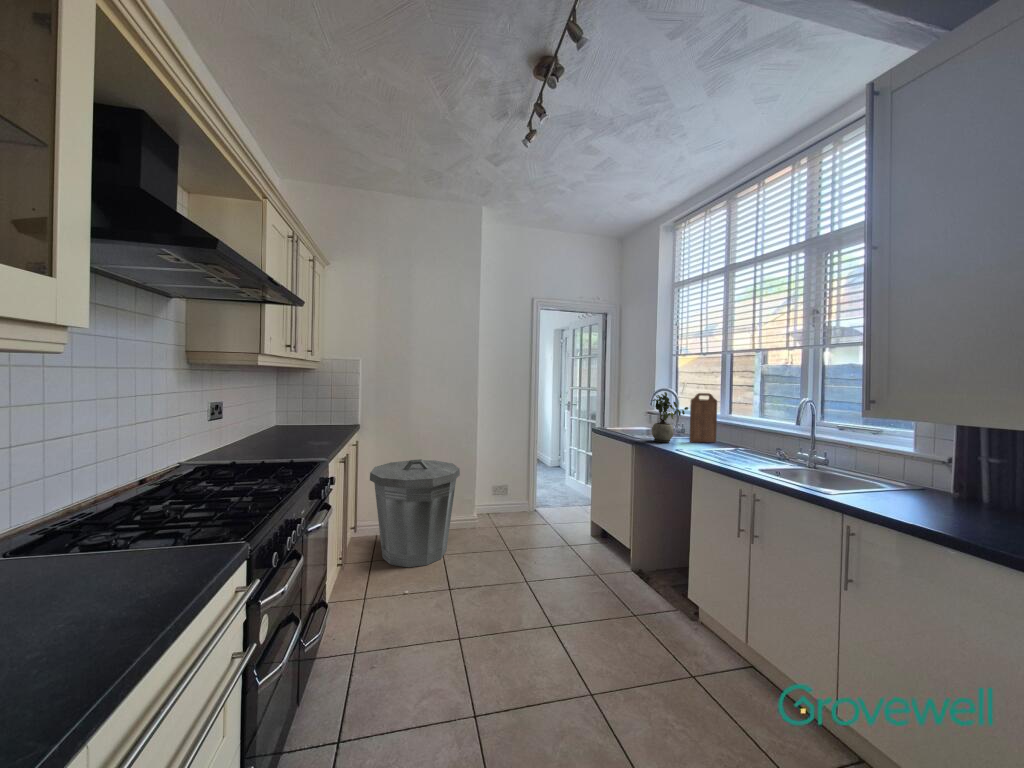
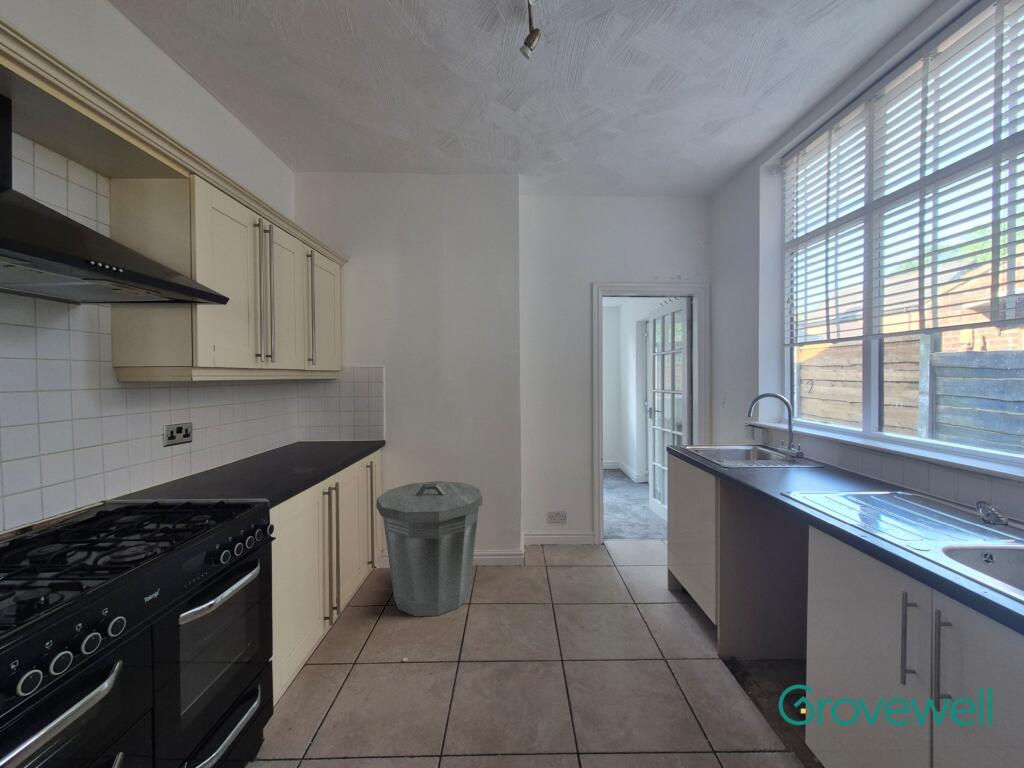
potted plant: present [652,392,688,442] -> none [742,401,803,477]
cutting board: present [690,393,717,442] -> none [807,401,857,478]

